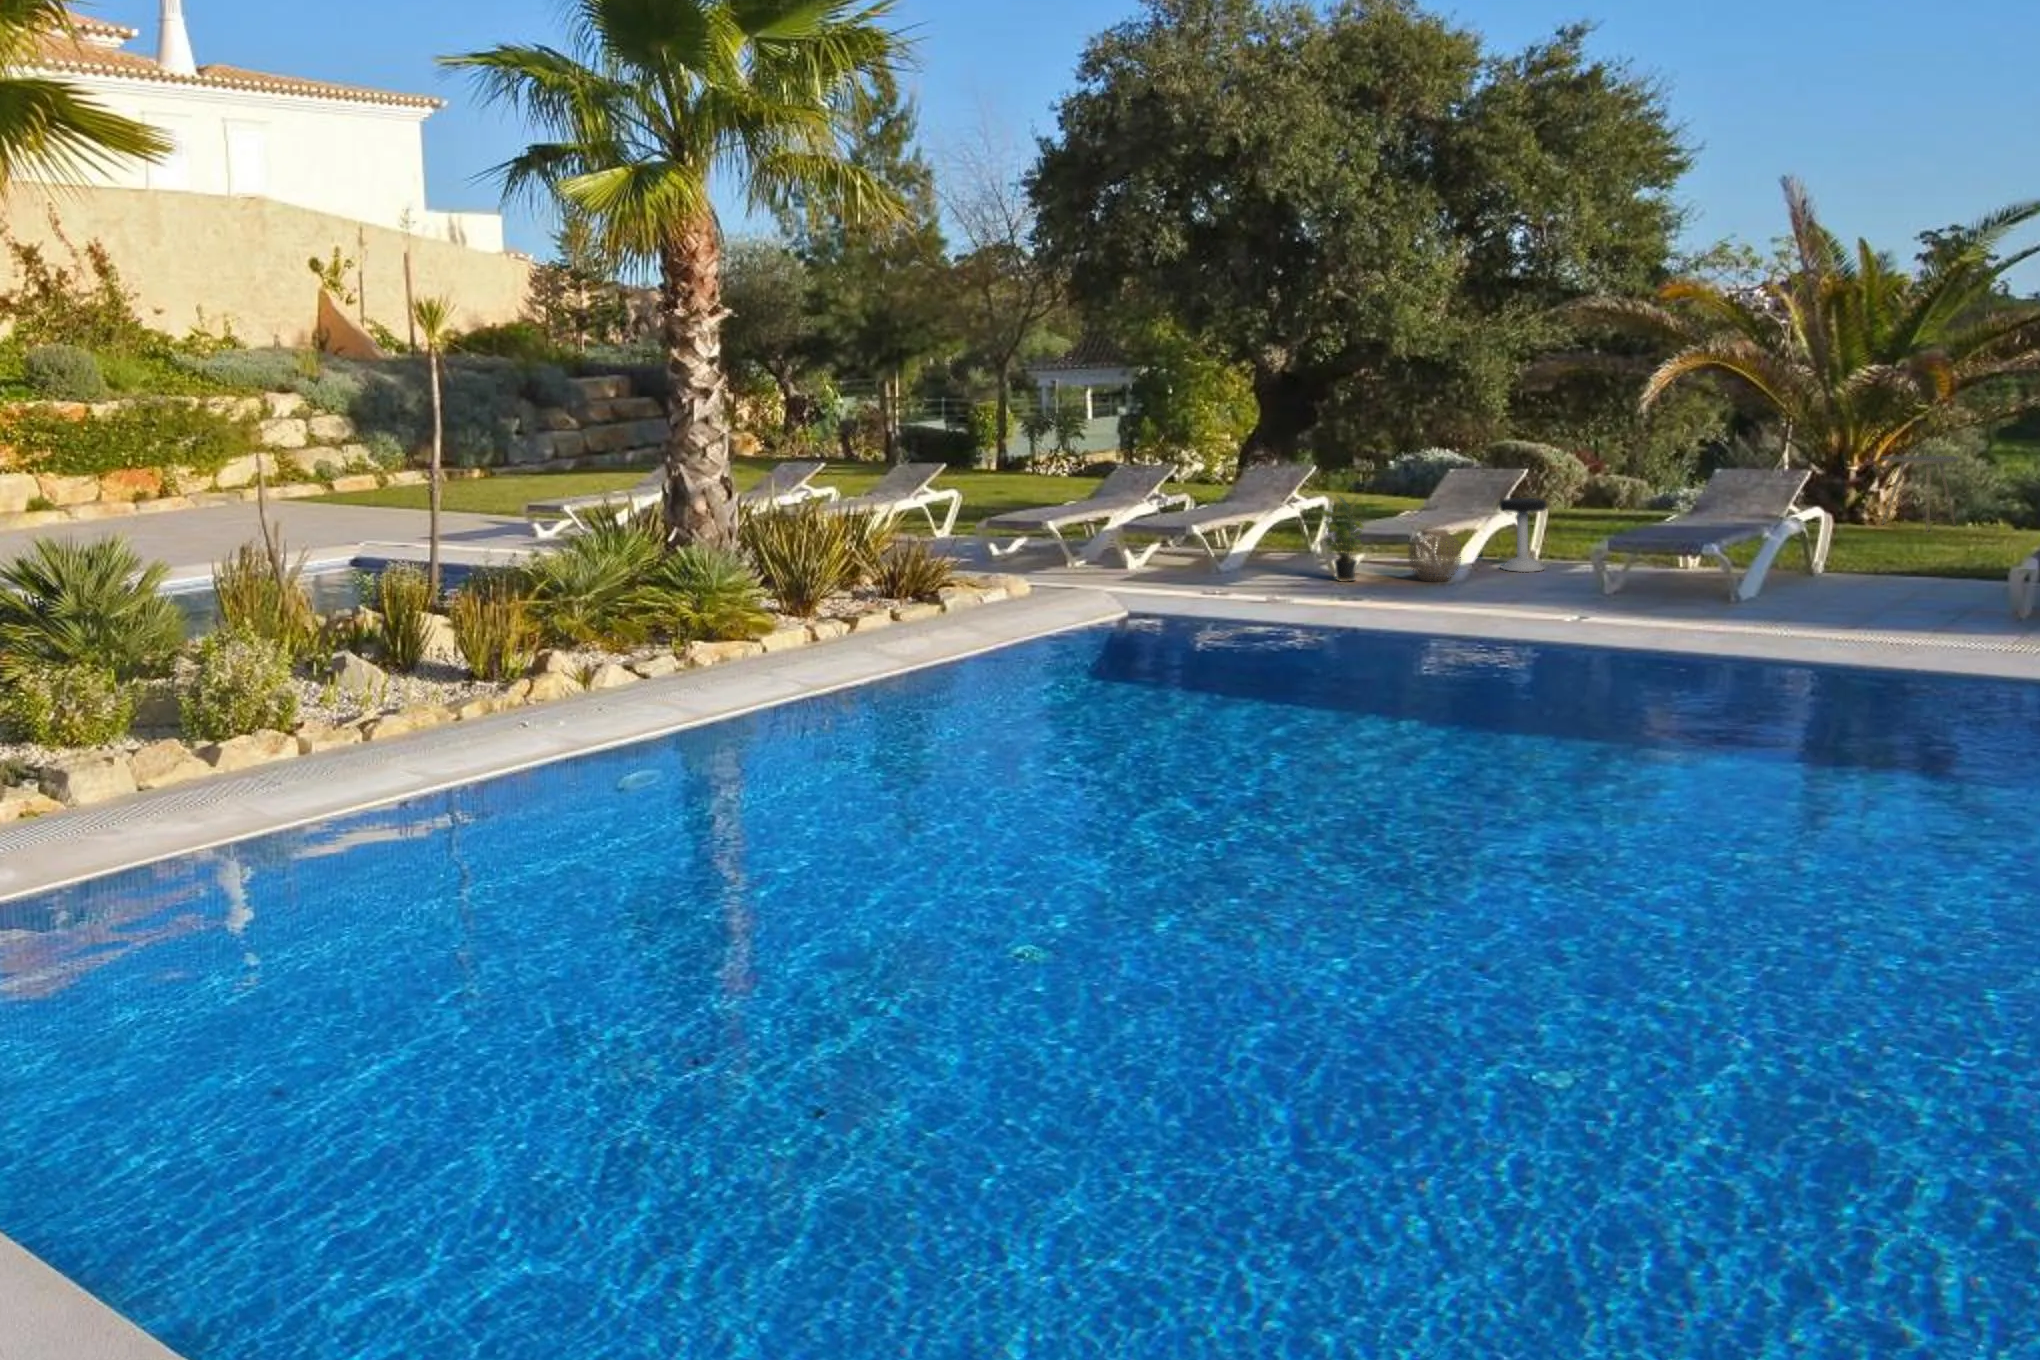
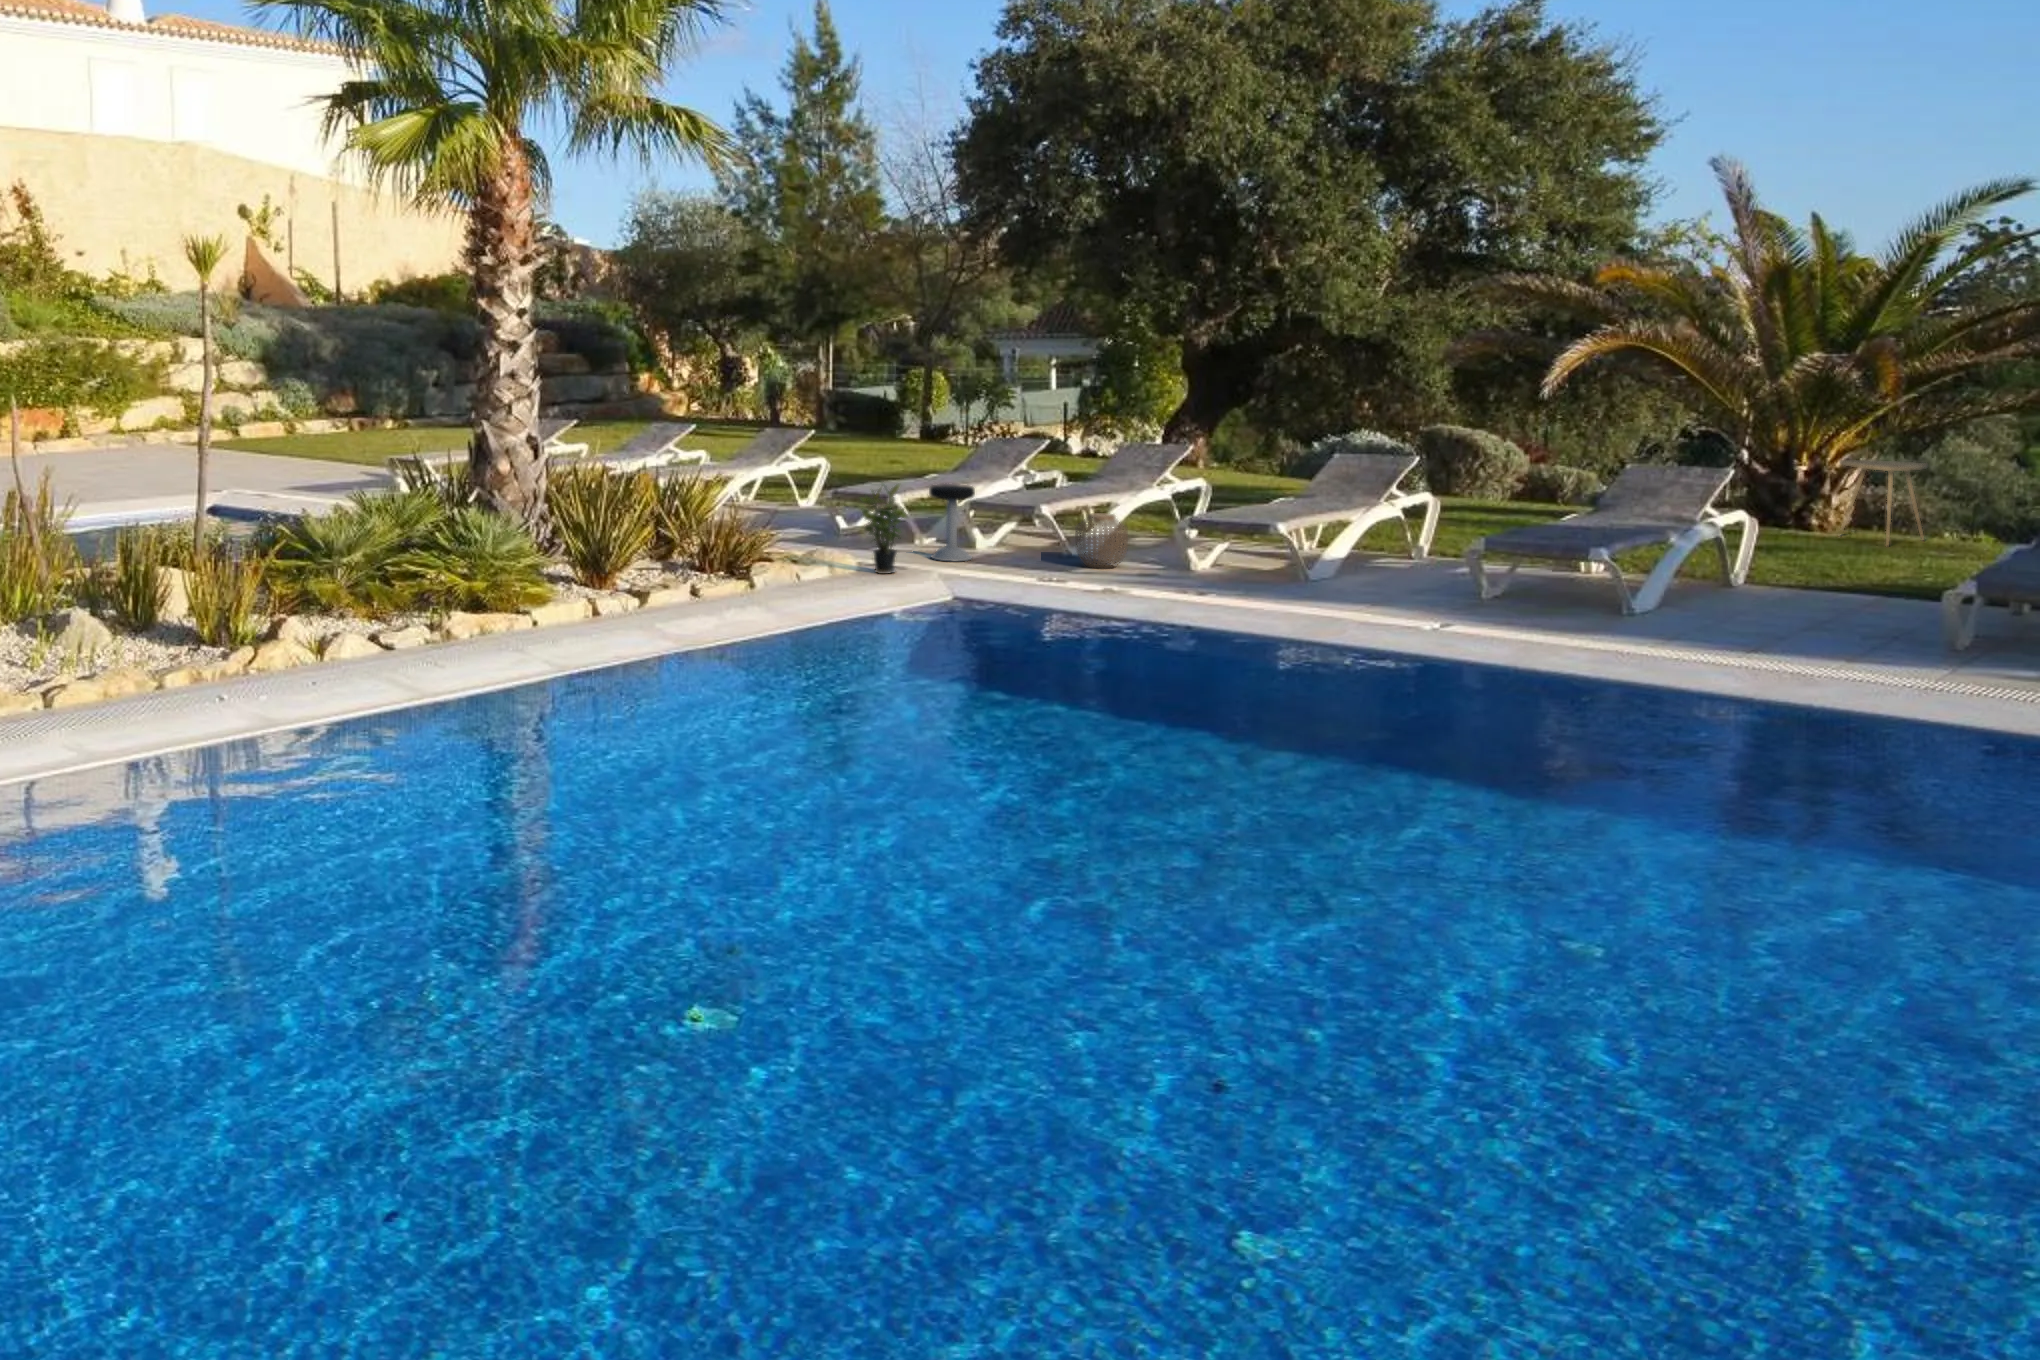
potted plant: present [1322,496,1364,582] -> present [861,484,906,574]
stool: present [1499,498,1547,572] -> present [929,484,975,561]
woven basket: present [1408,529,1461,582] -> present [1075,513,1128,569]

